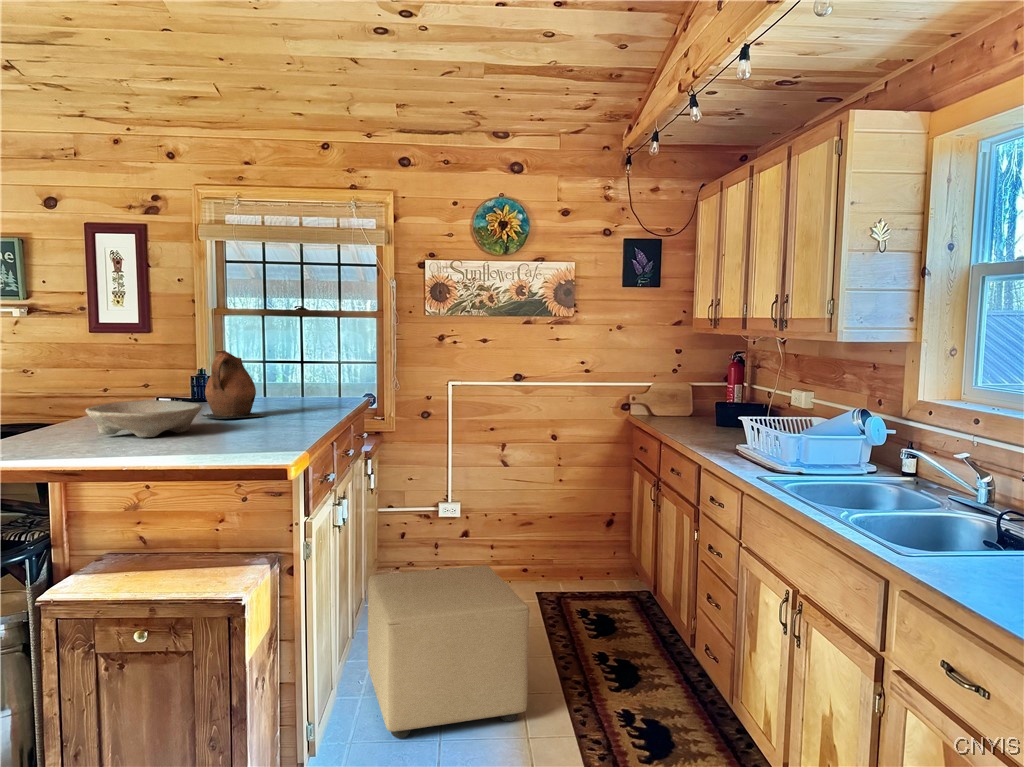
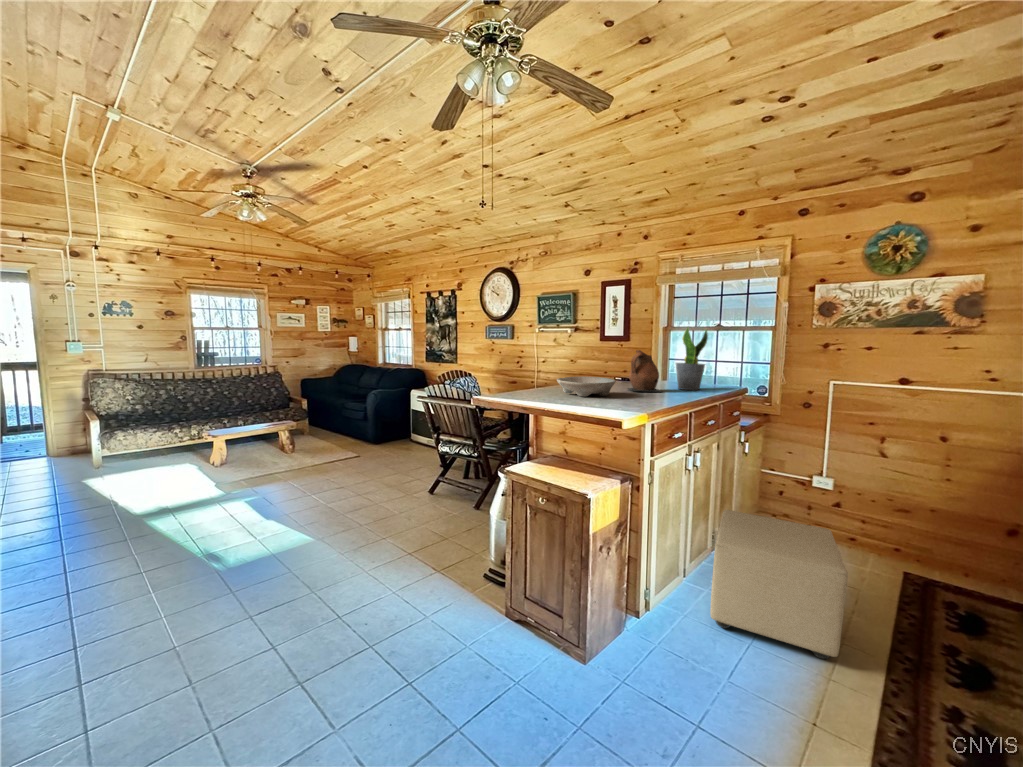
potted plant: none [270,310,316,409] -> present [676,327,708,390]

